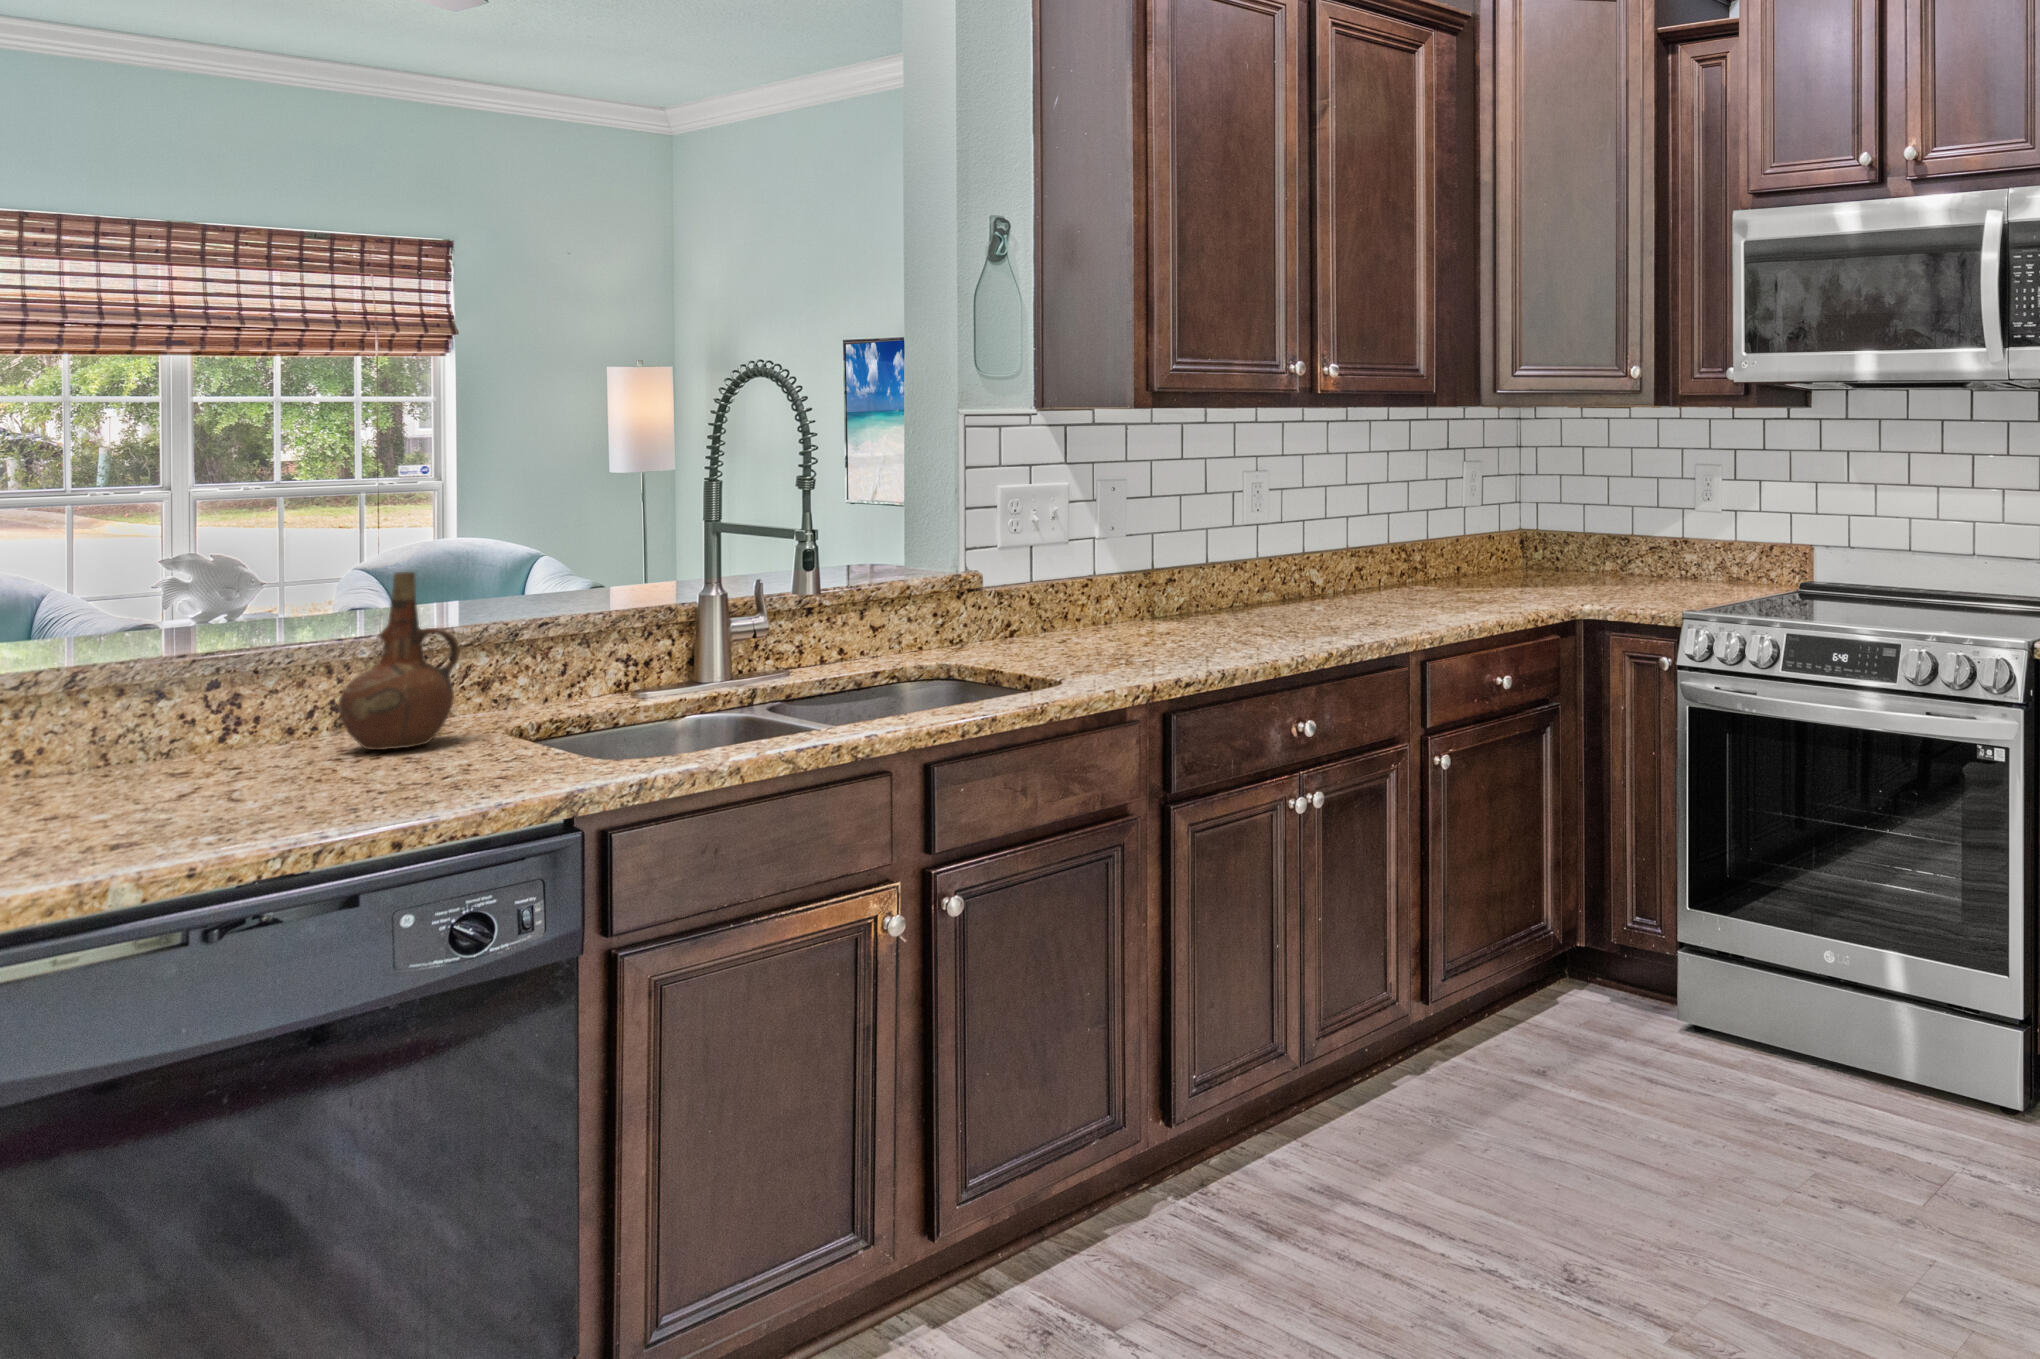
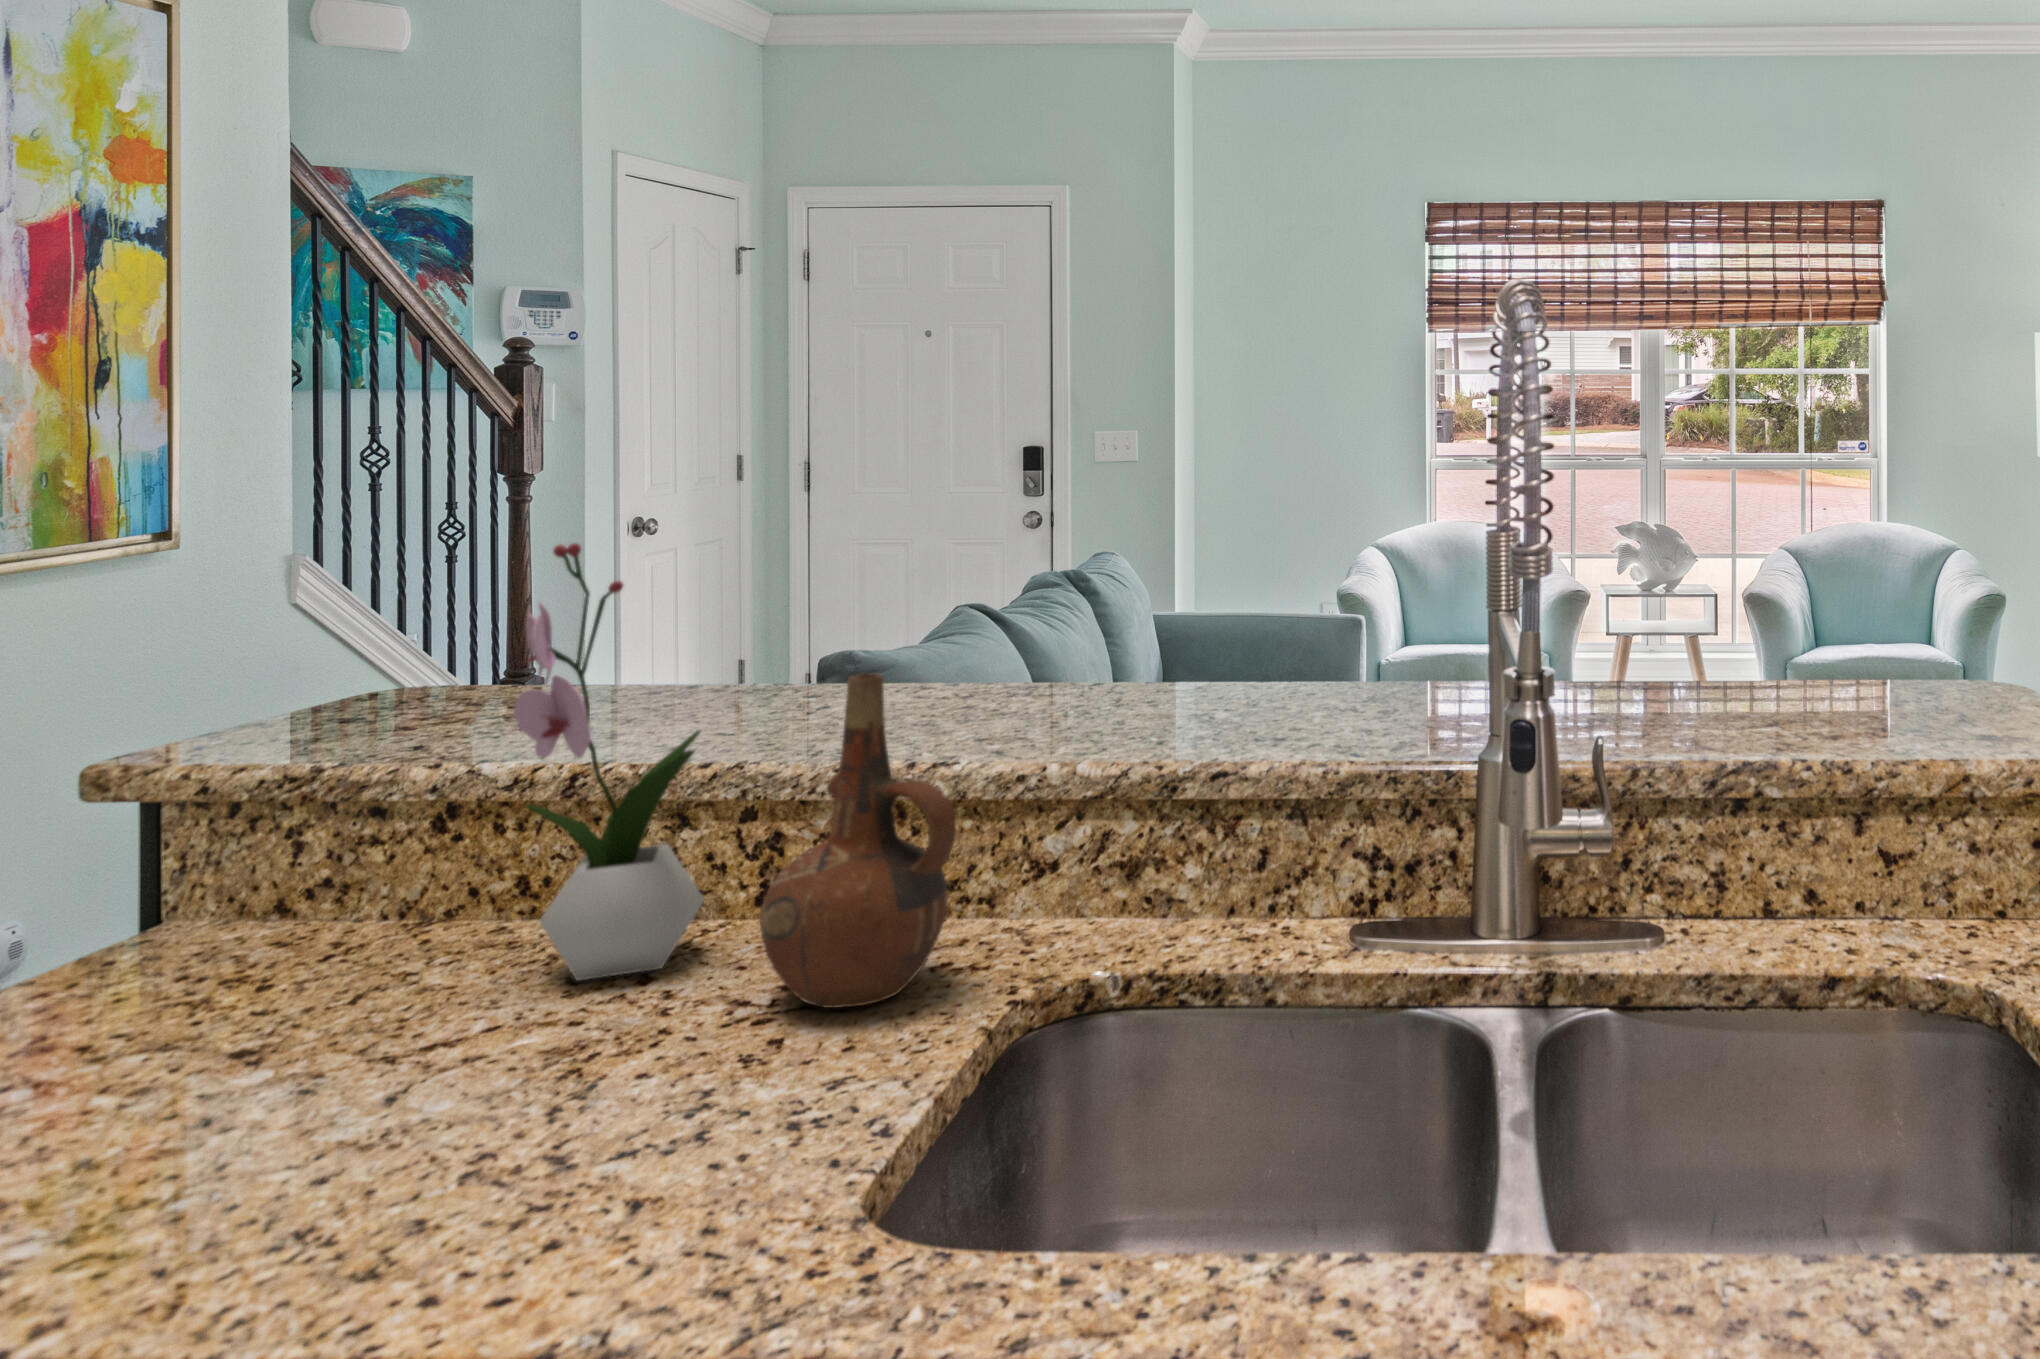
flower arrangement: none [115,512,266,774] -> present [514,543,704,981]

